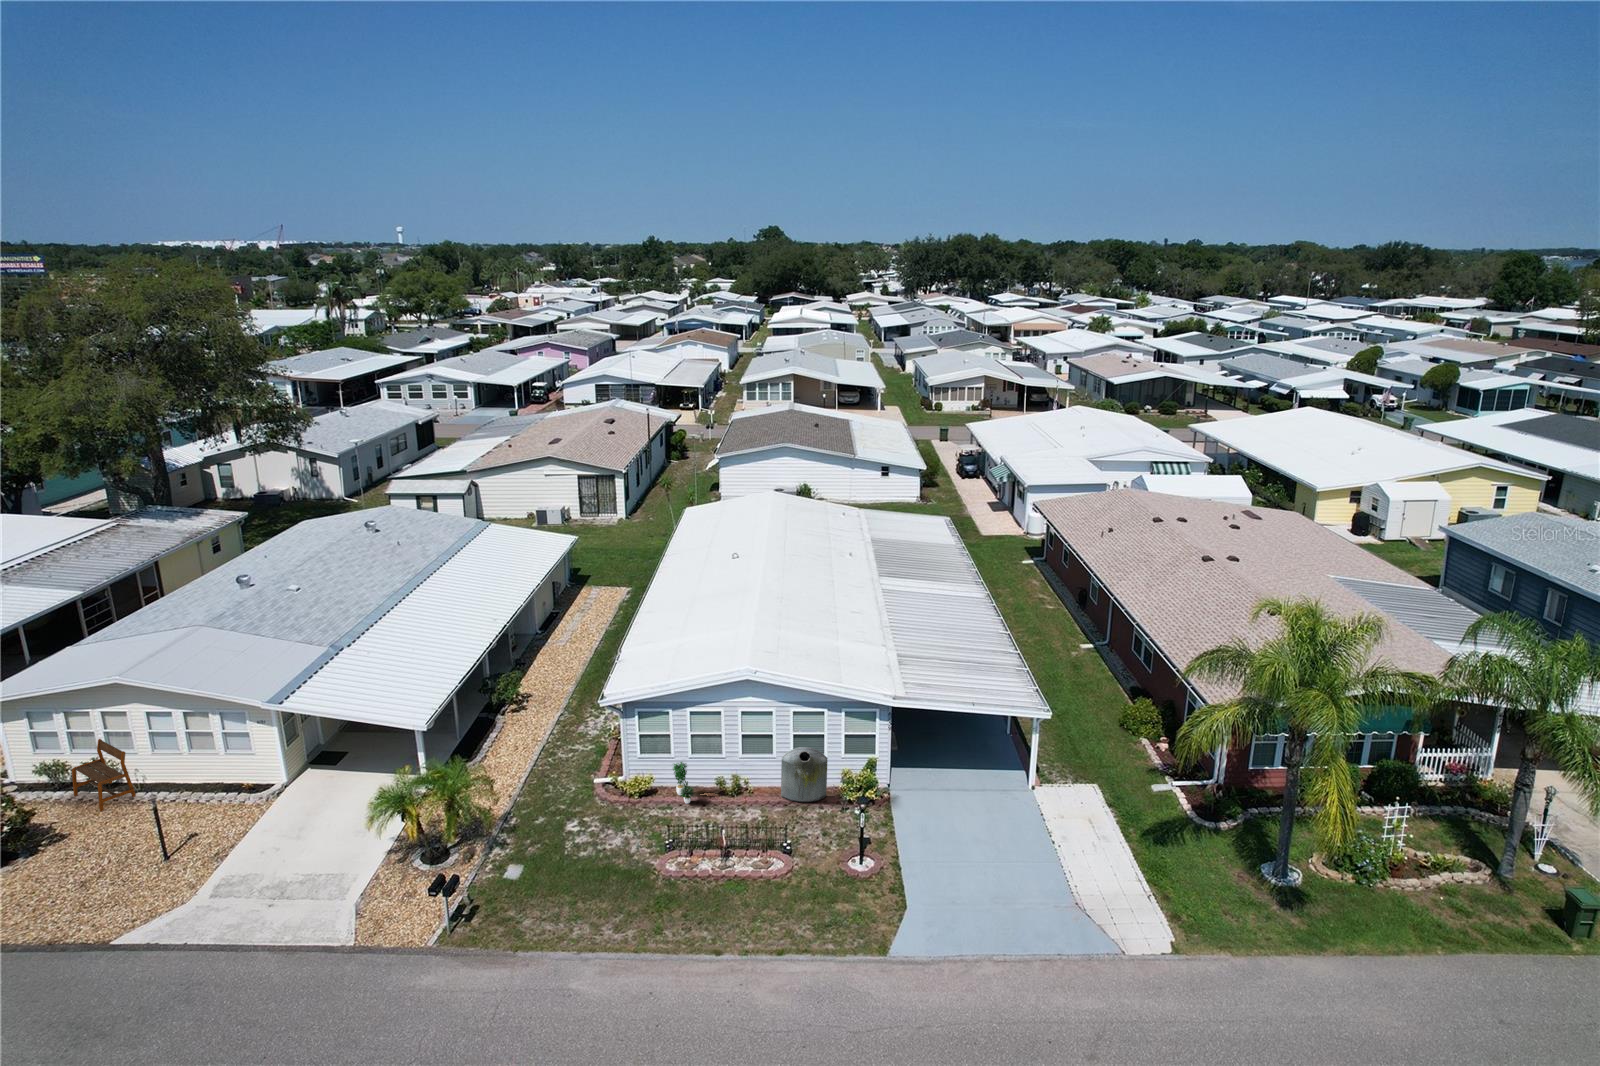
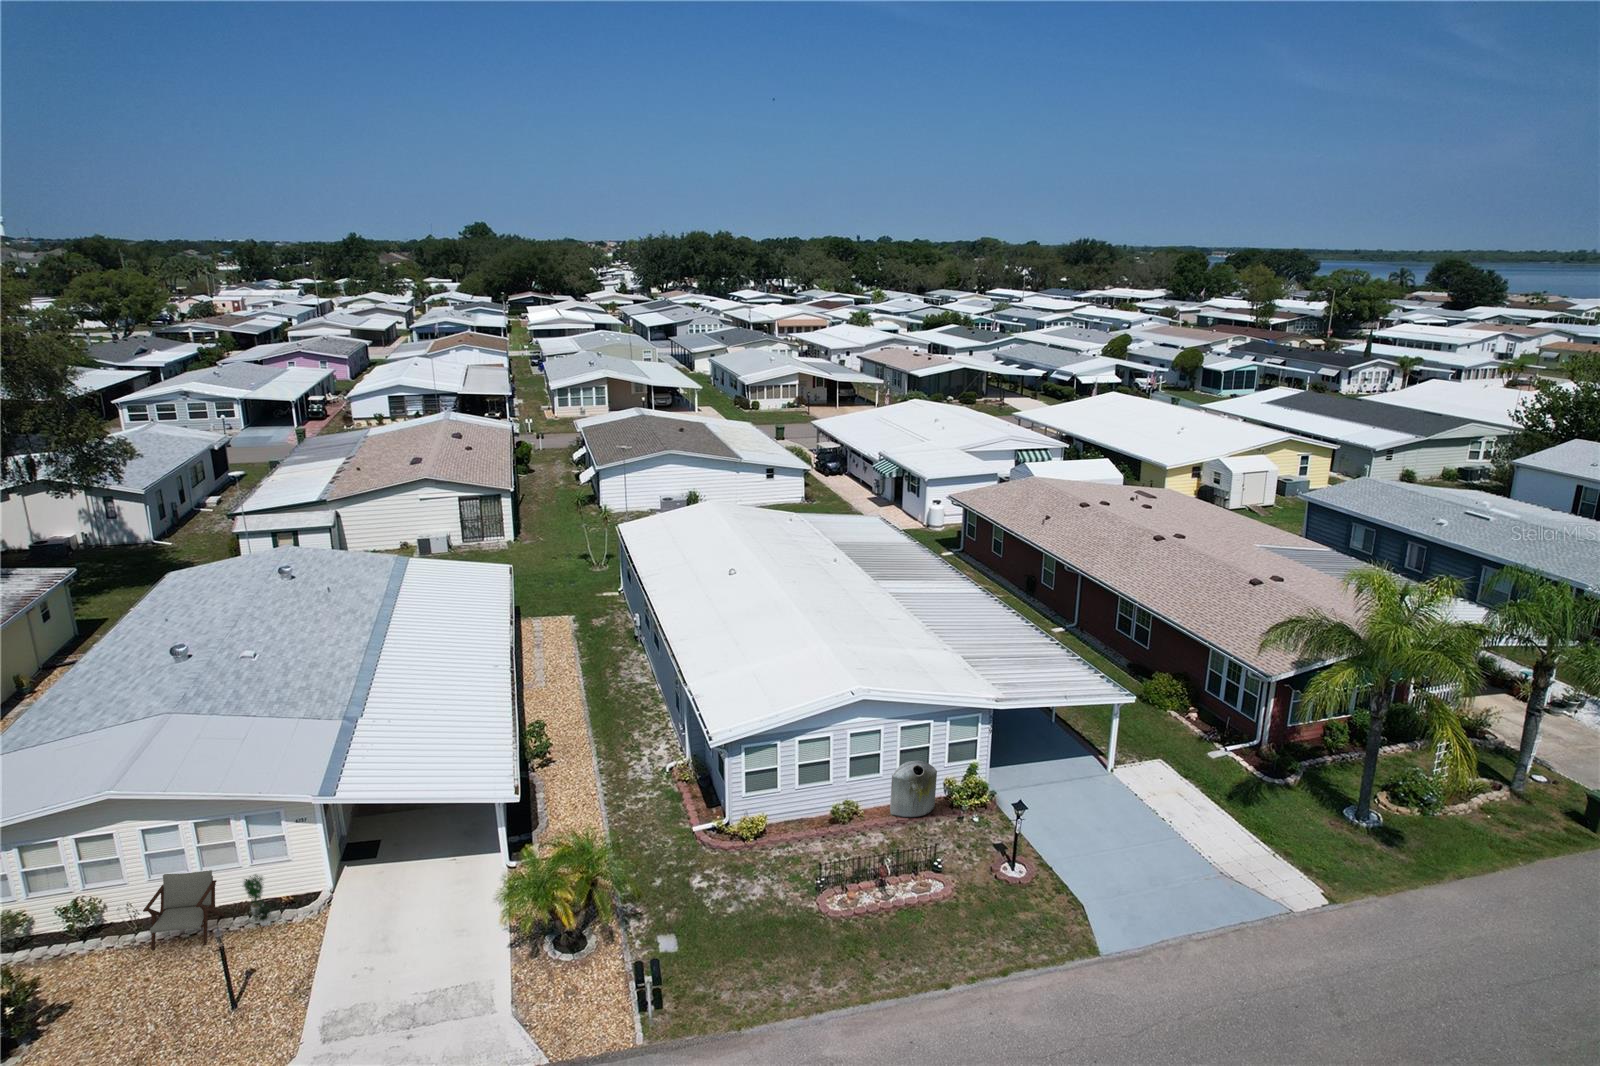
bench: present [72,739,136,811] -> none [37,875,133,967]
lounge chair: none [135,749,205,809] -> present [143,870,224,950]
potted plant: present [673,762,694,803] -> present [244,875,271,926]

